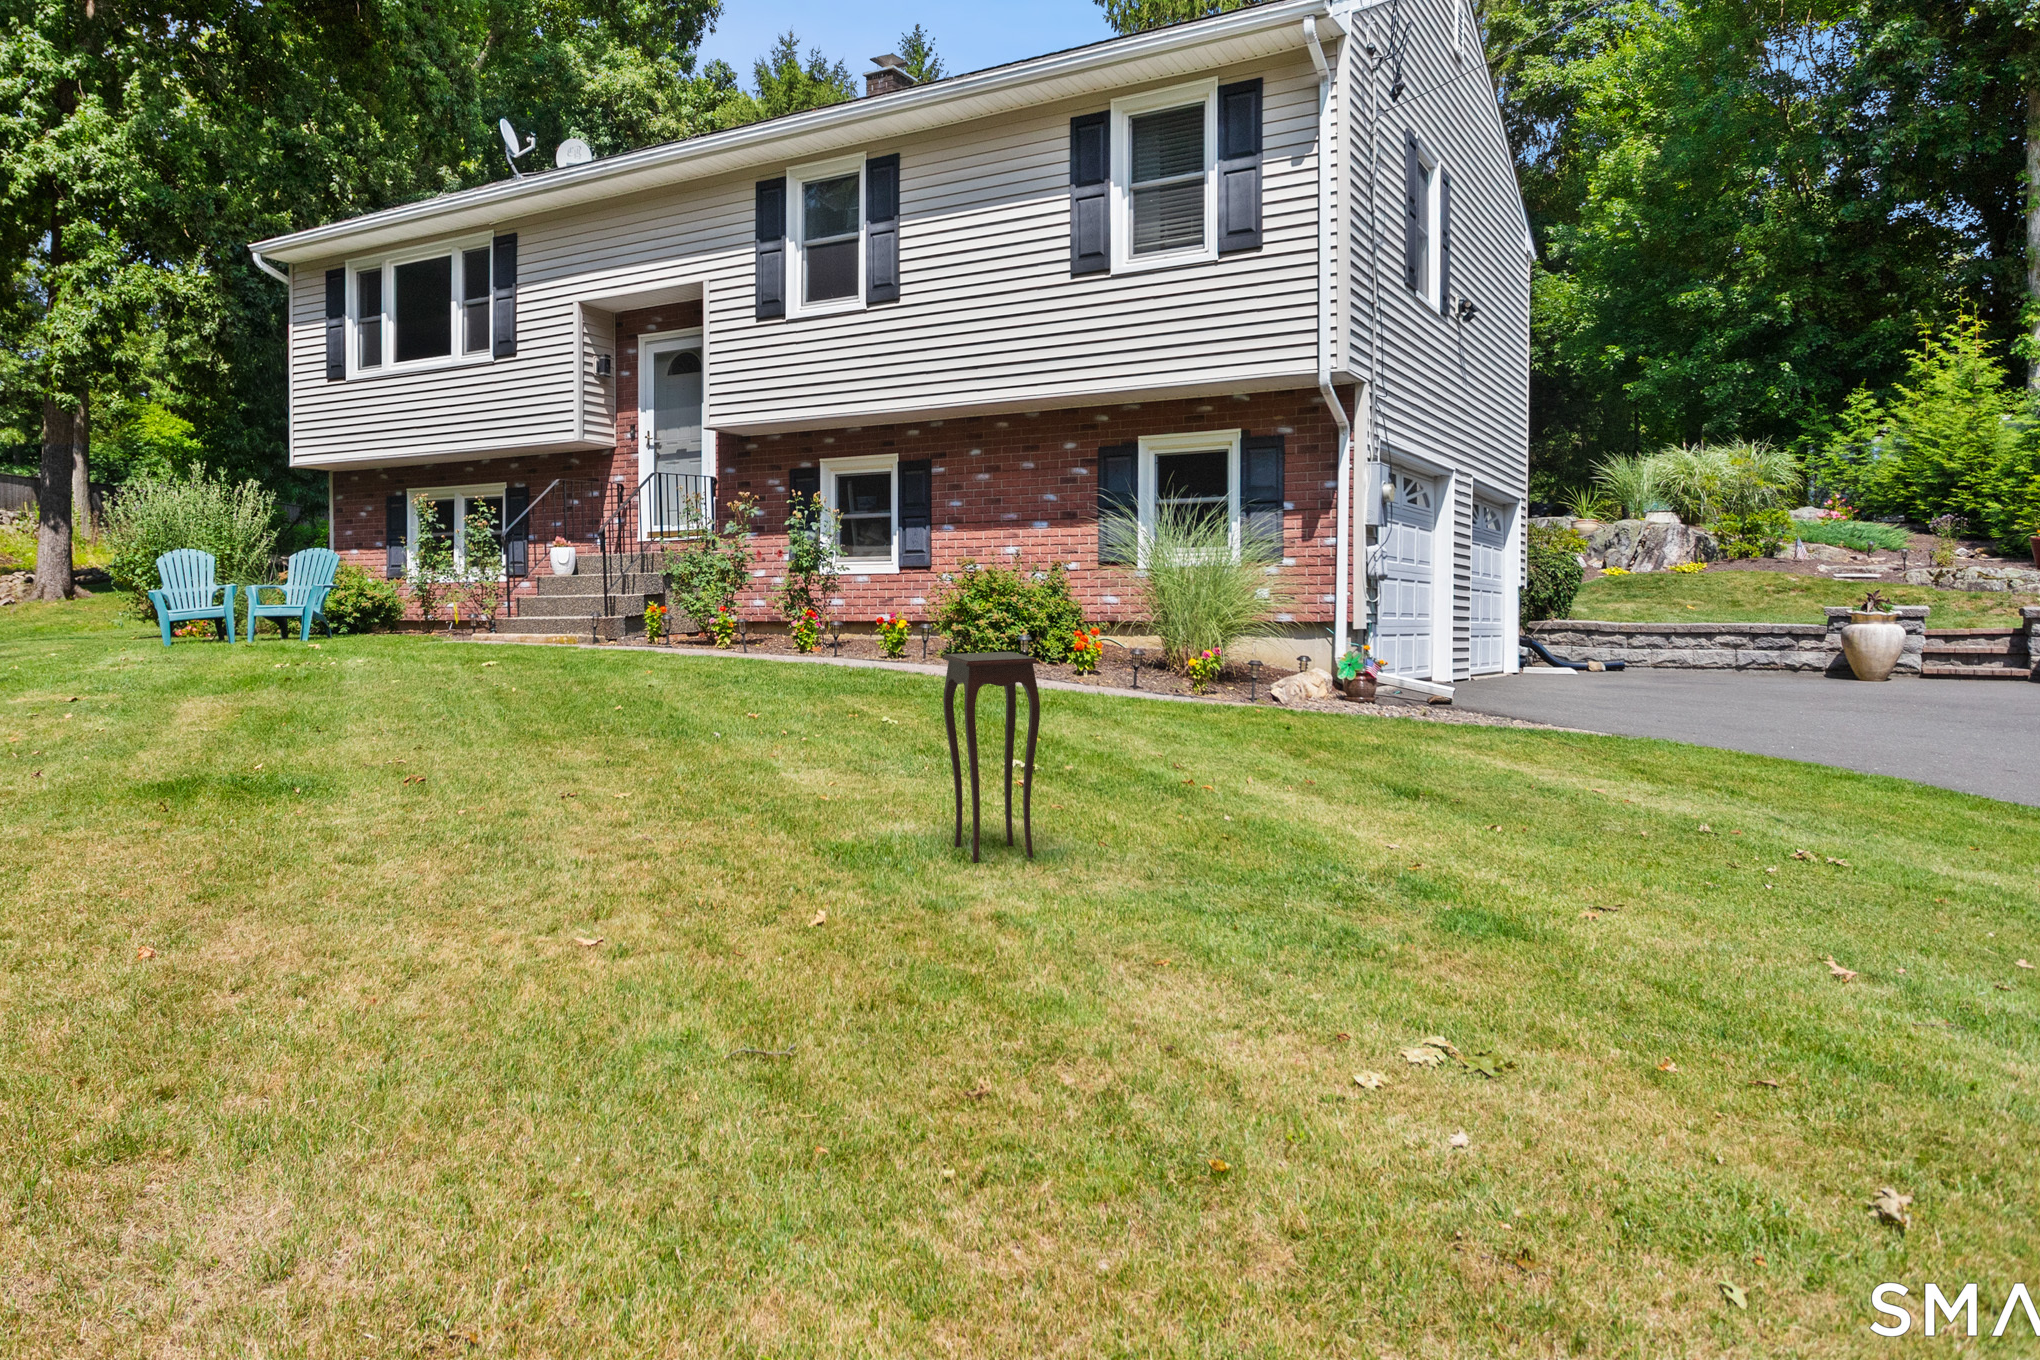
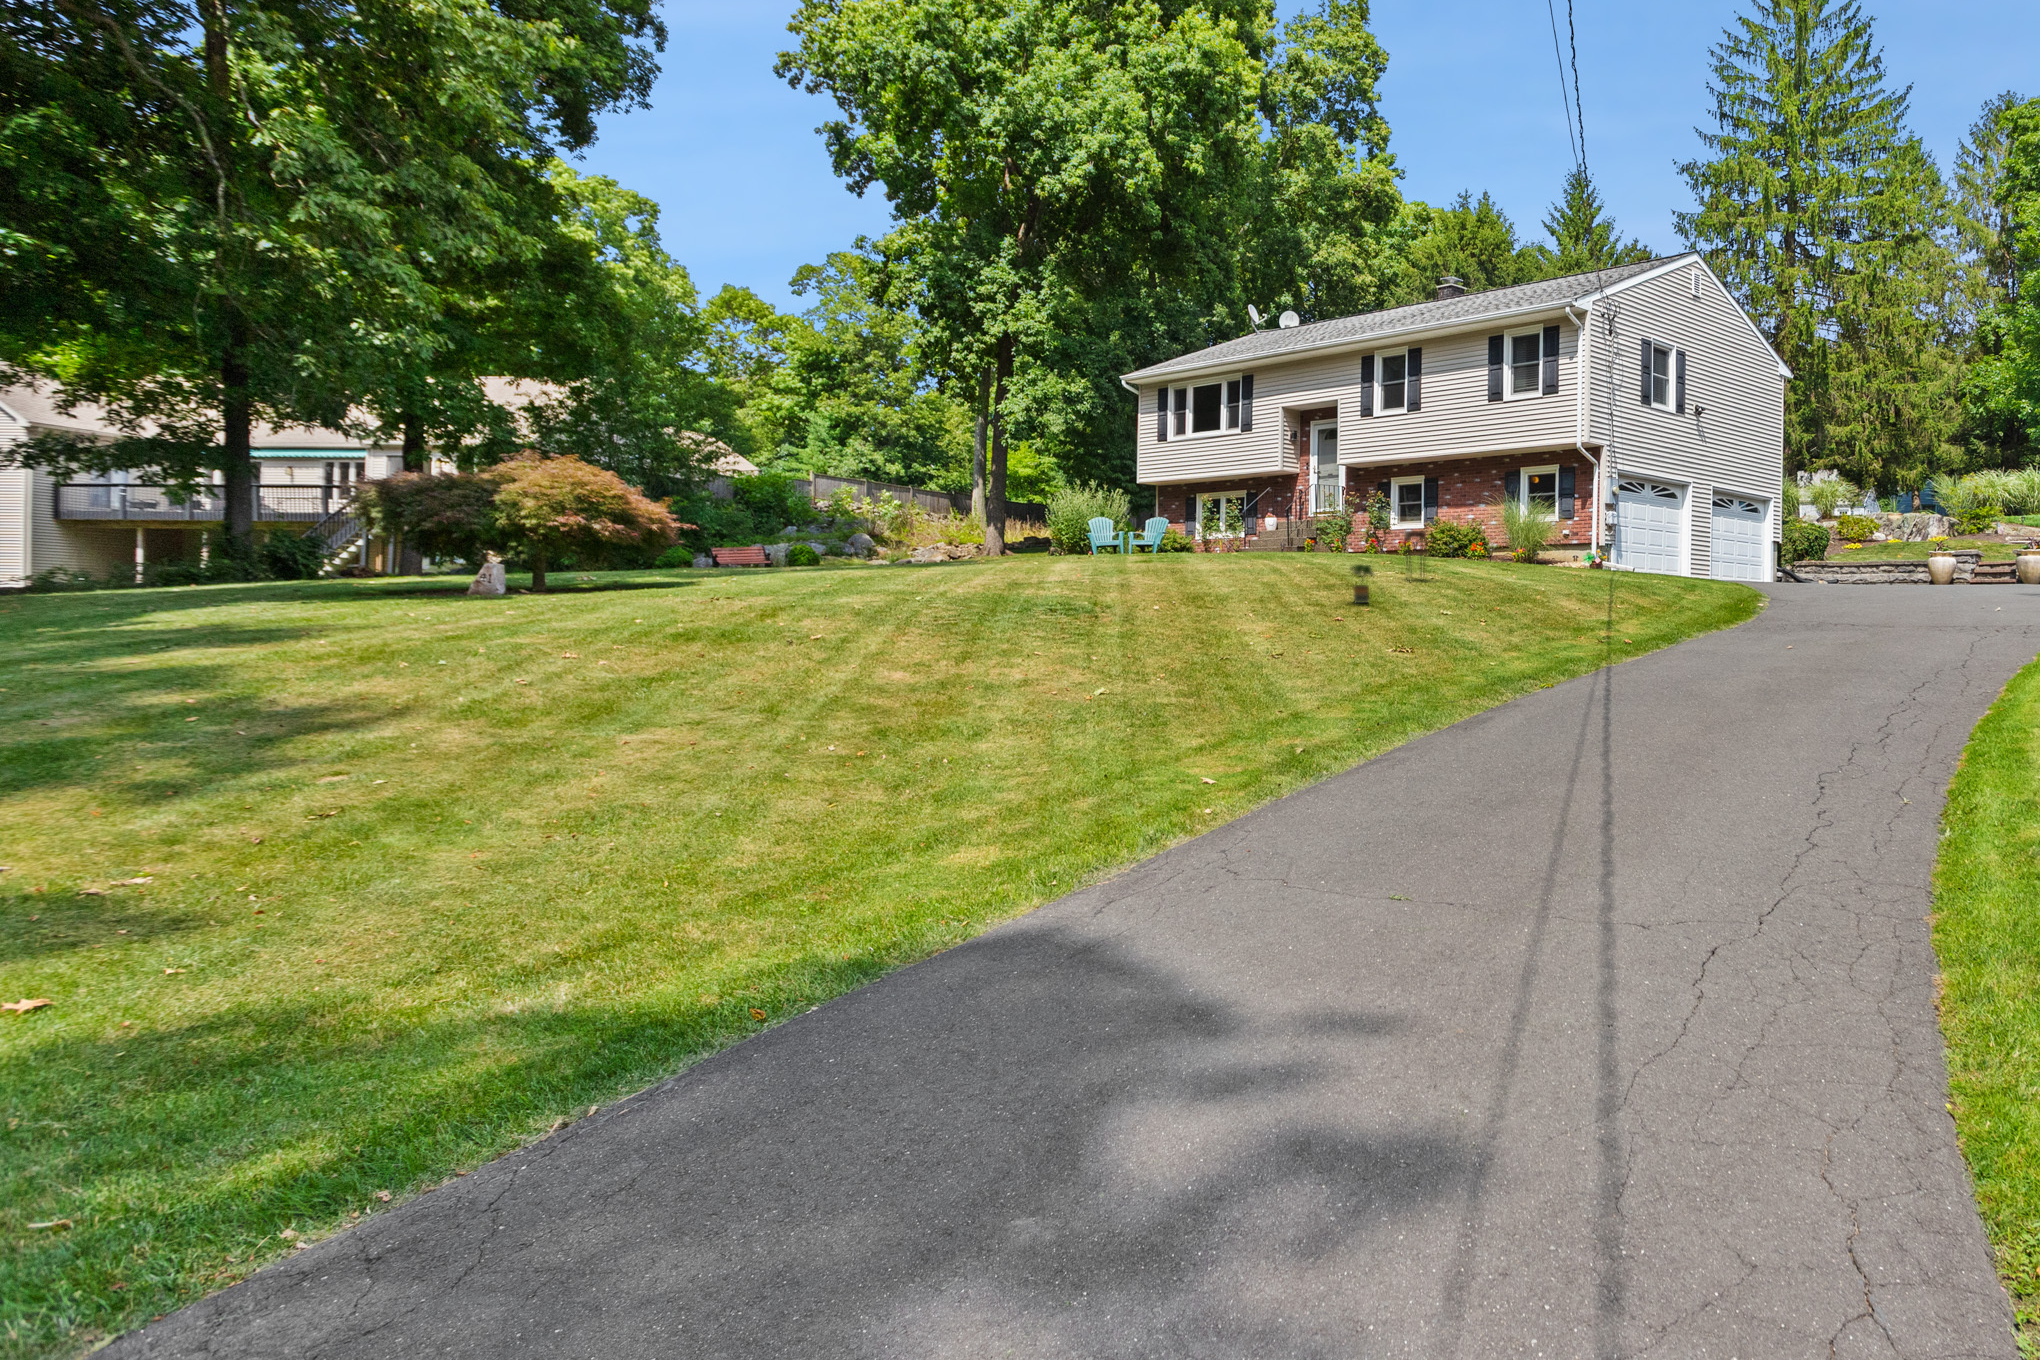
potted tree: none [746,919,899,1167] -> present [1350,564,1375,603]

